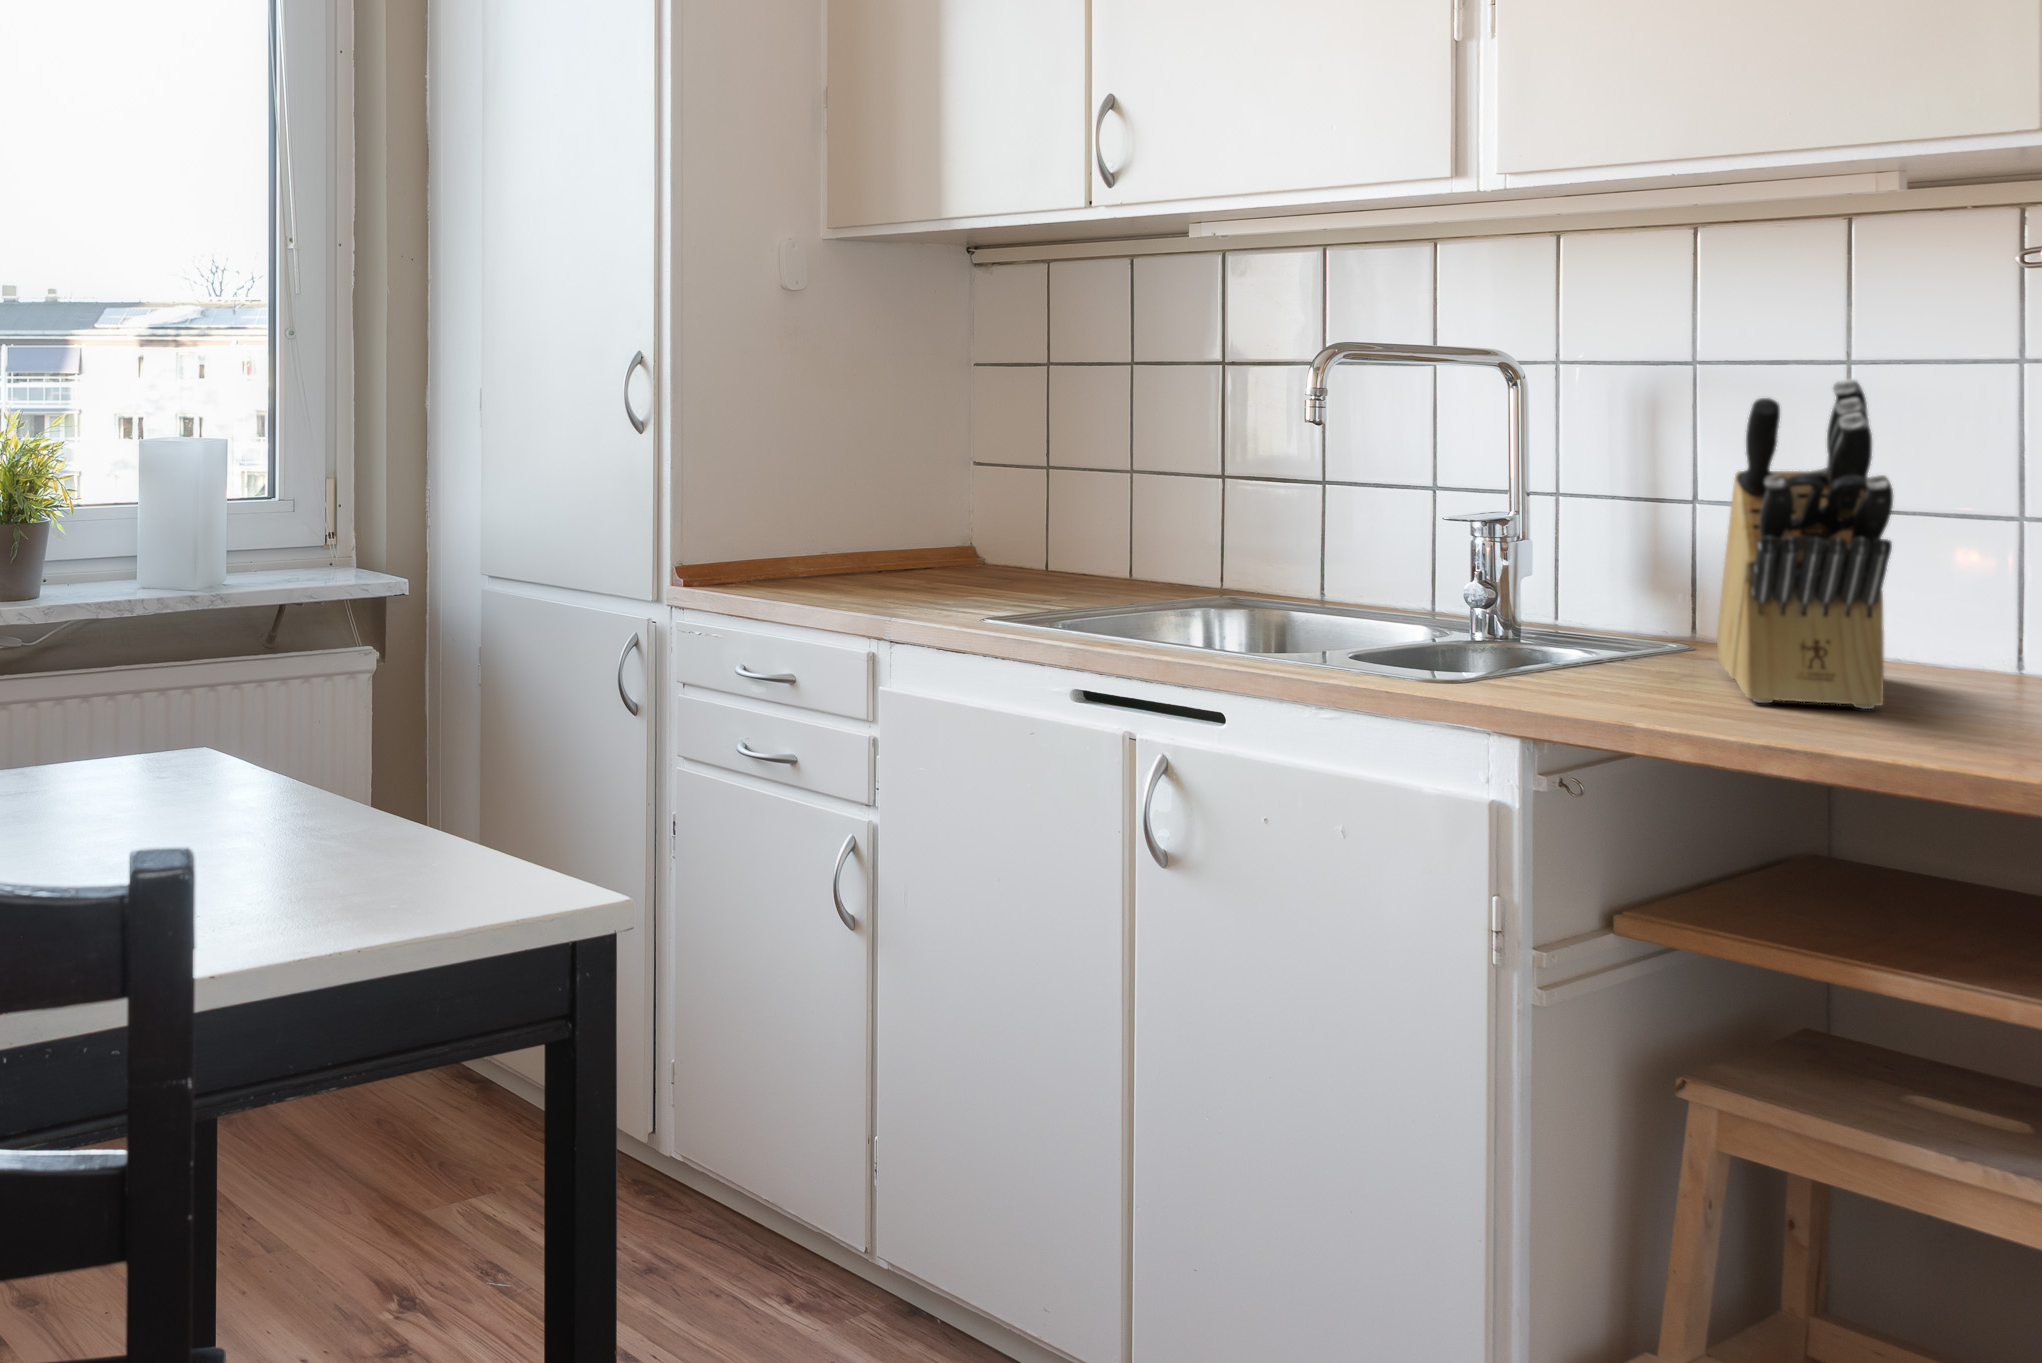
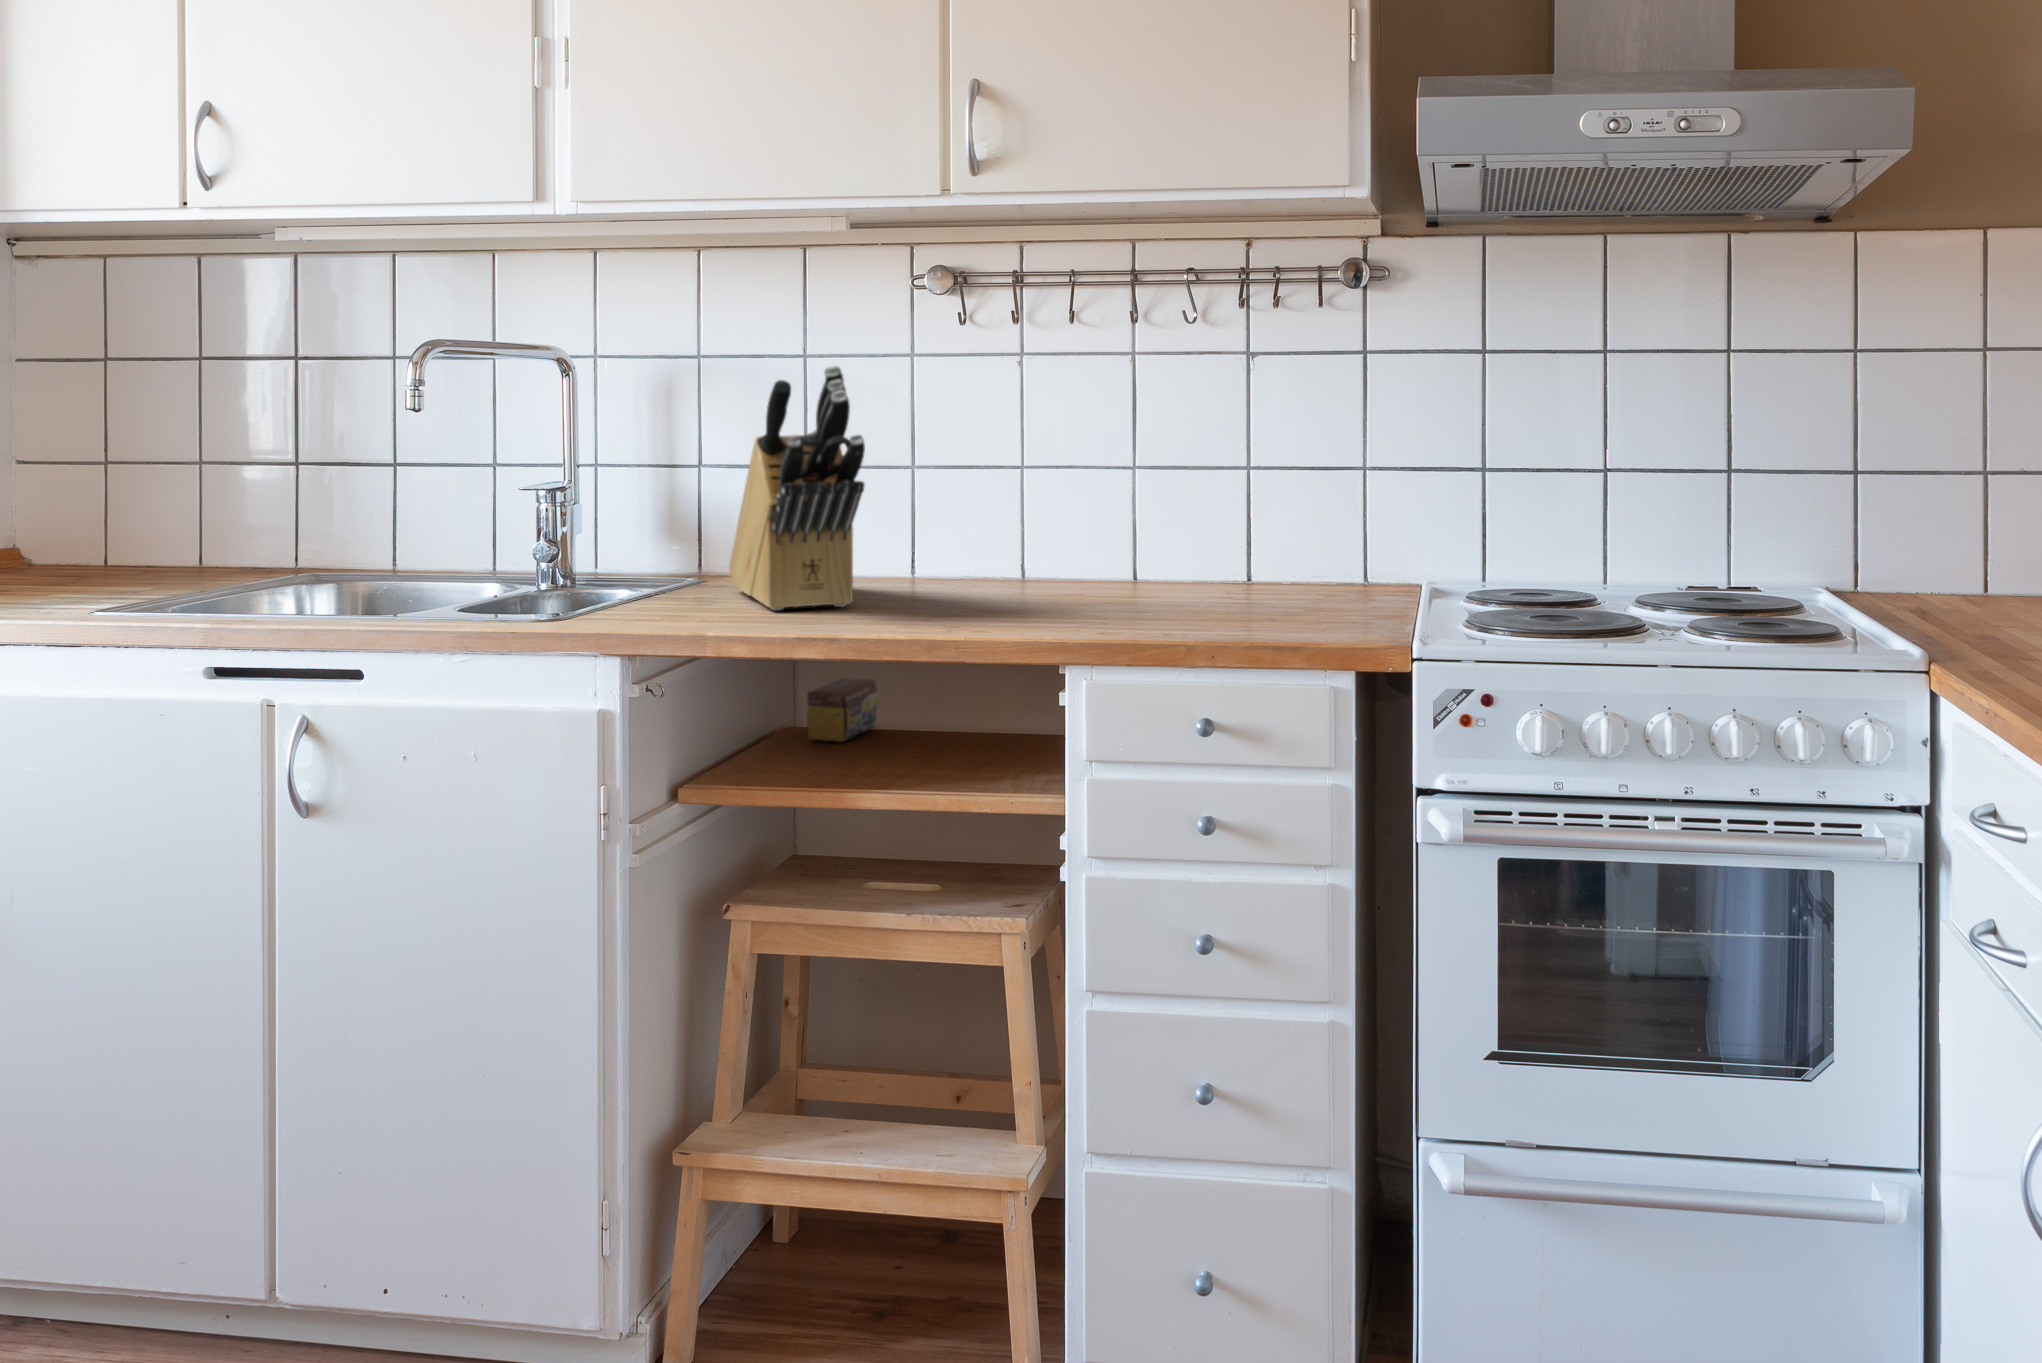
tea box: none [1835,803,1960,892] -> present [807,678,878,742]

